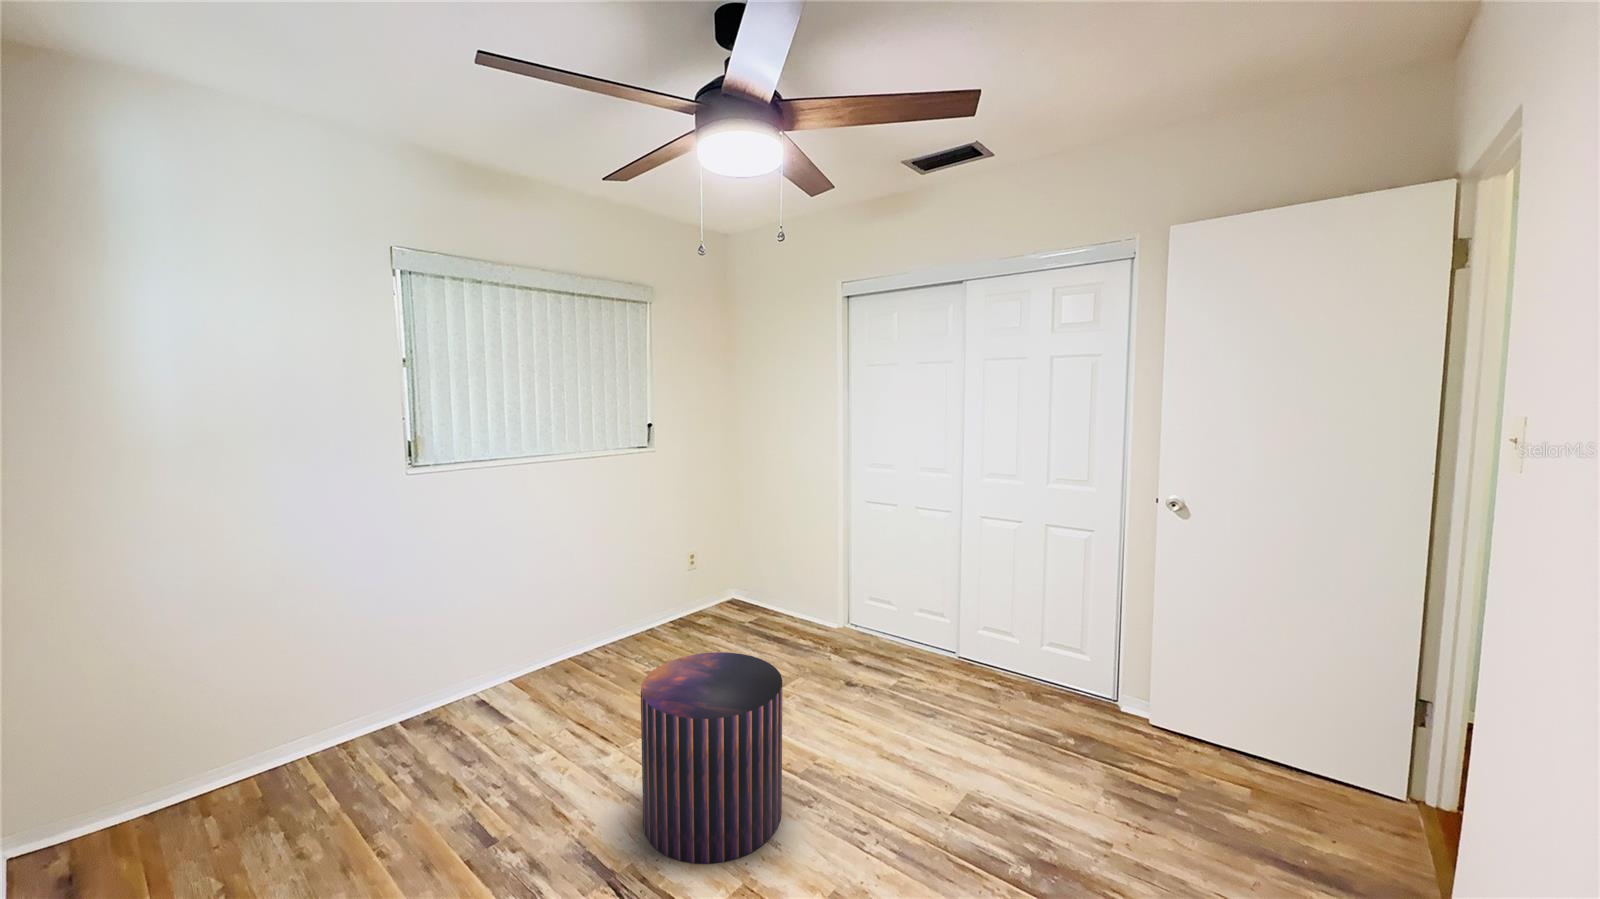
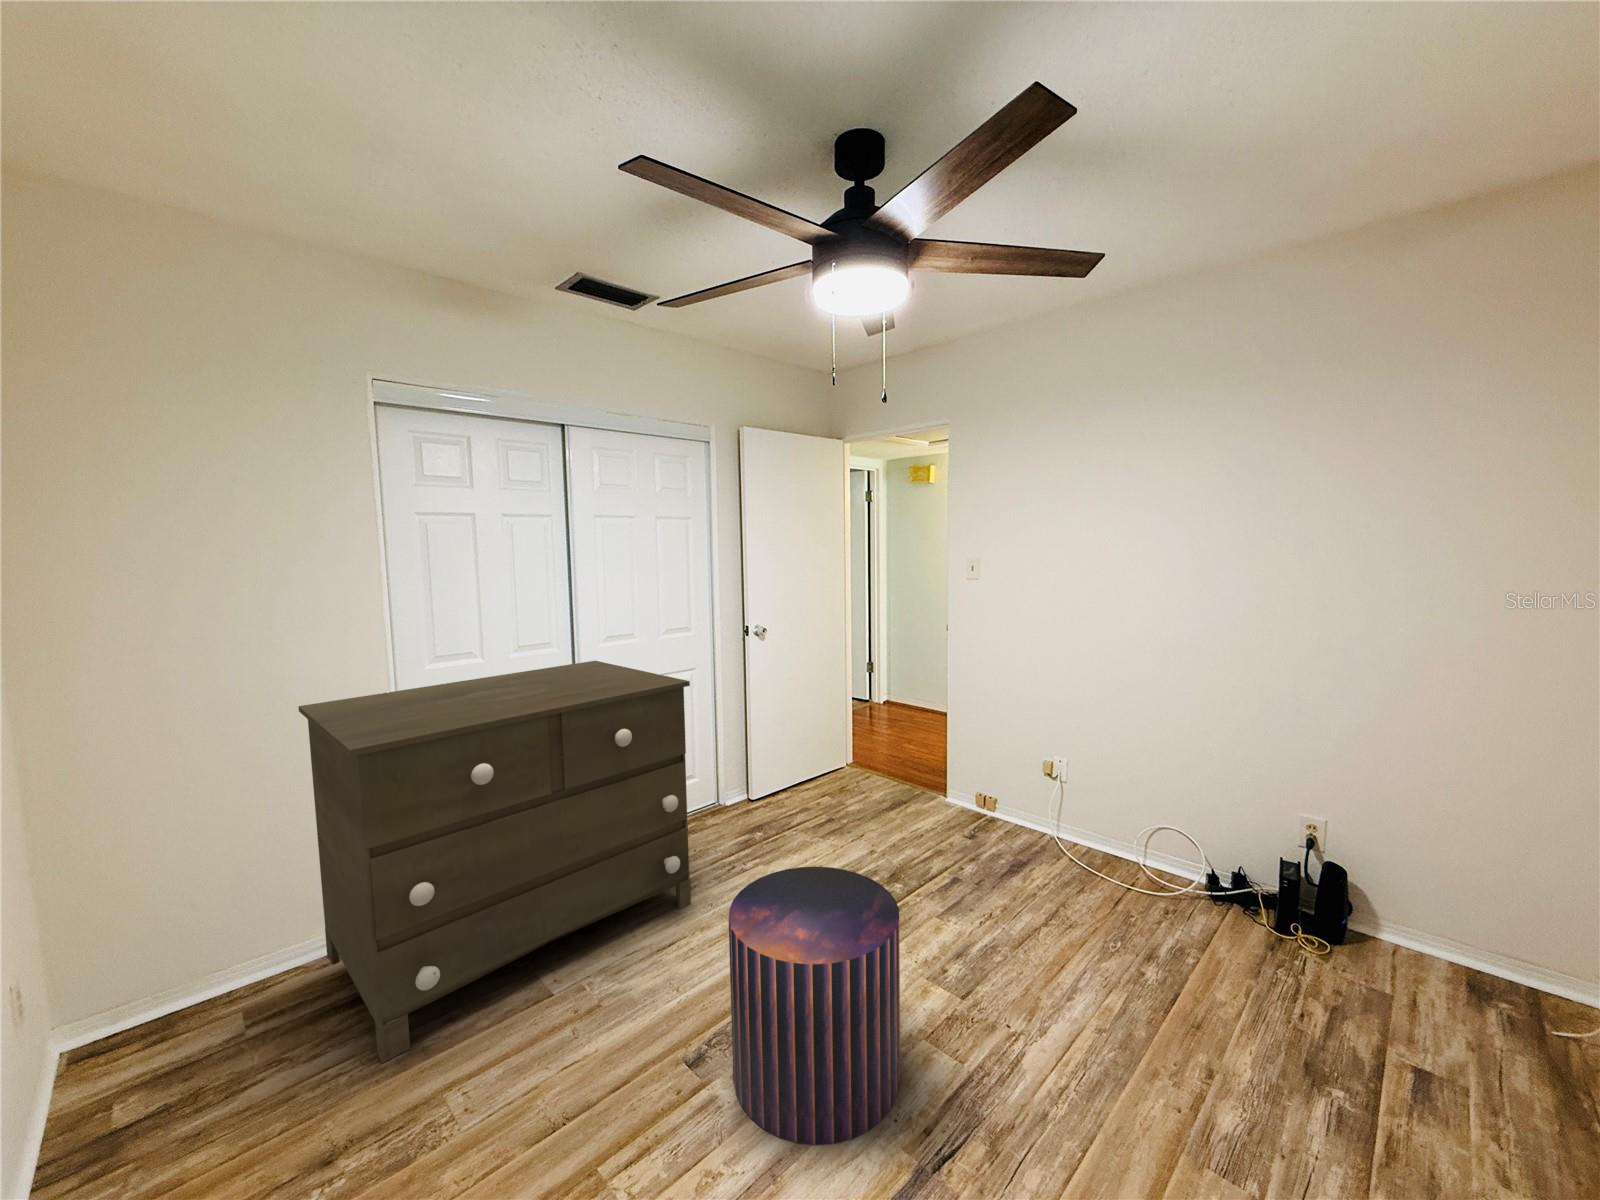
dresser: none [720,469,984,722] -> present [299,661,691,1062]

